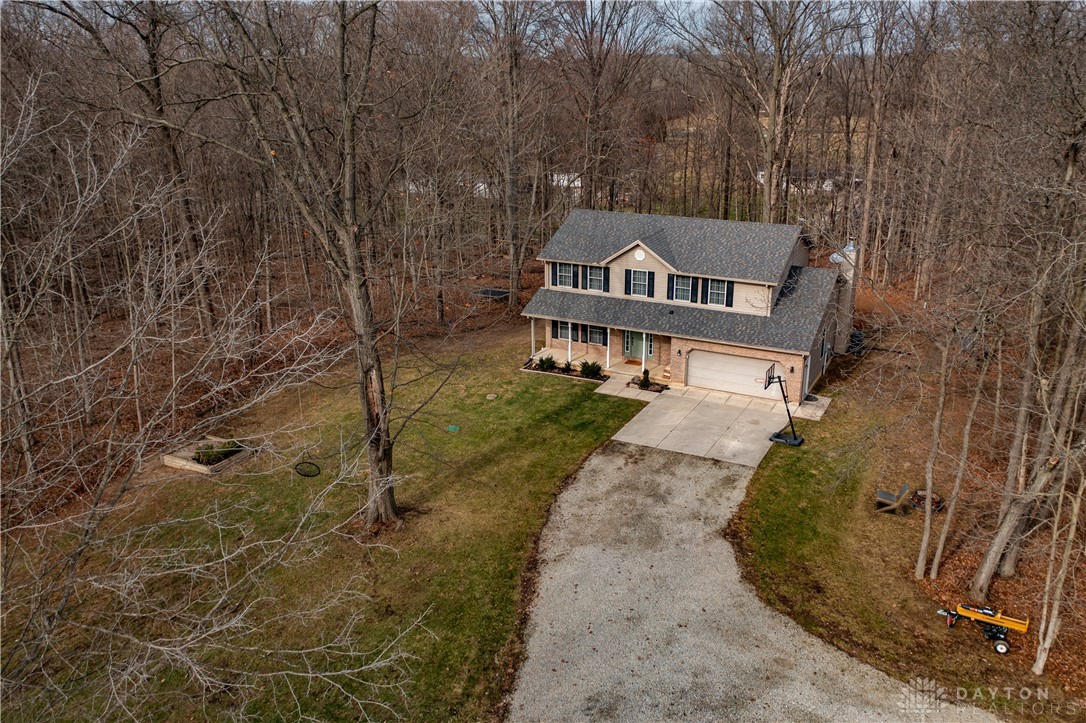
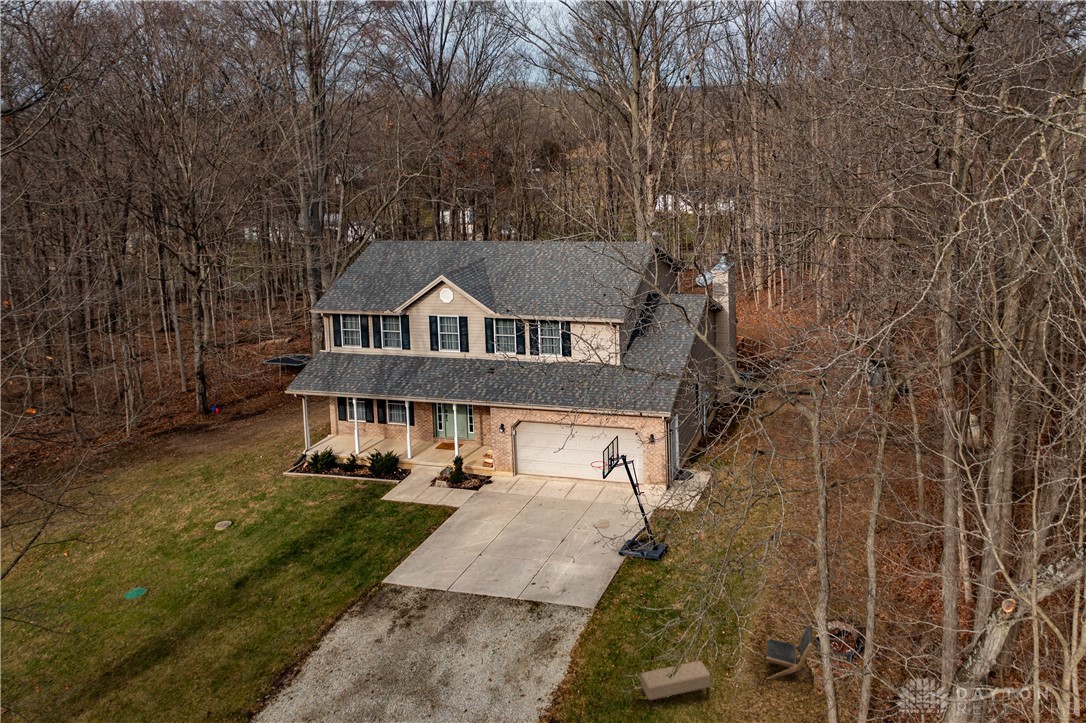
bench: none [797,495,842,520] -> present [640,661,710,711]

